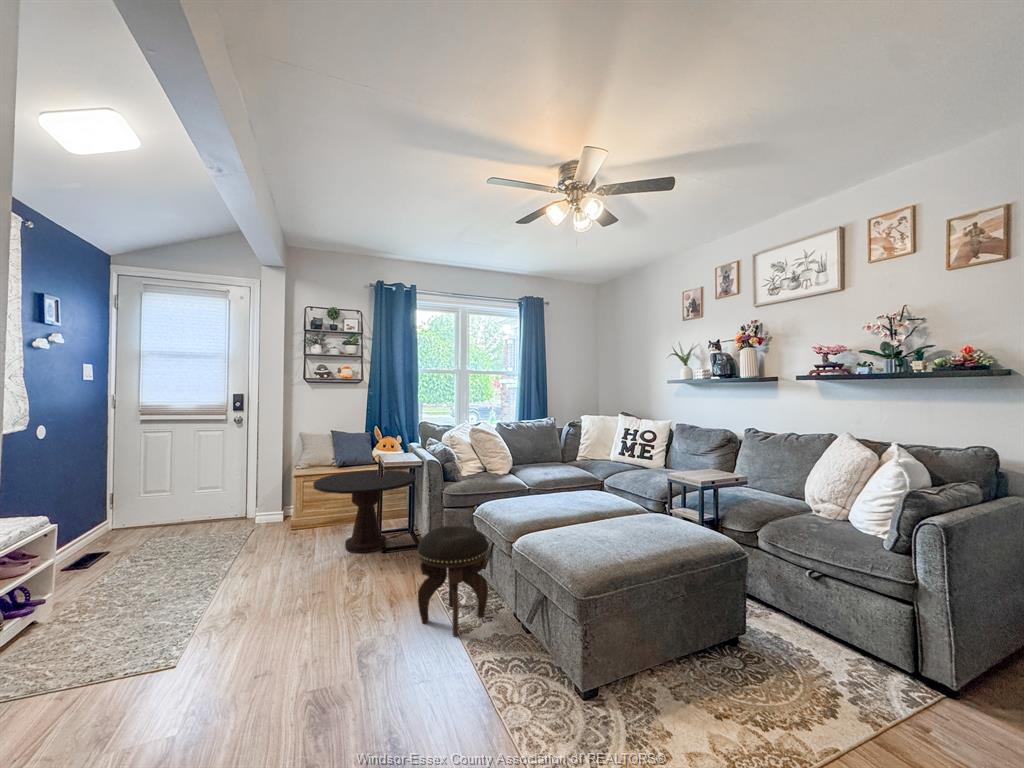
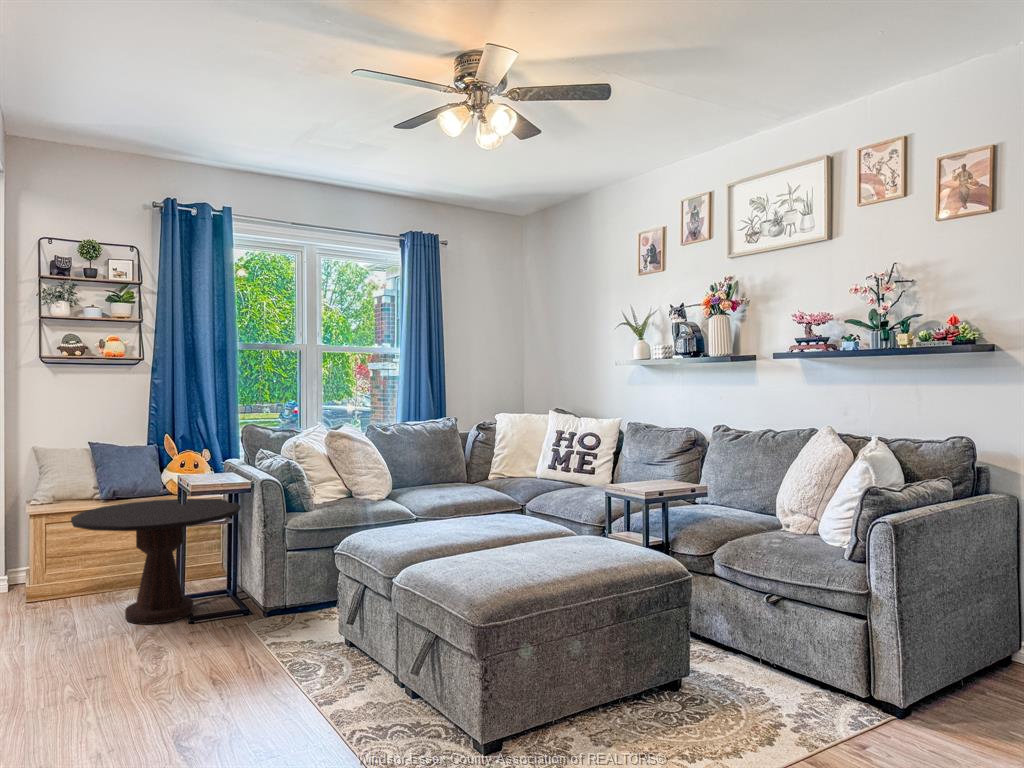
footstool: present [417,526,489,636] -> none [253,563,357,710]

